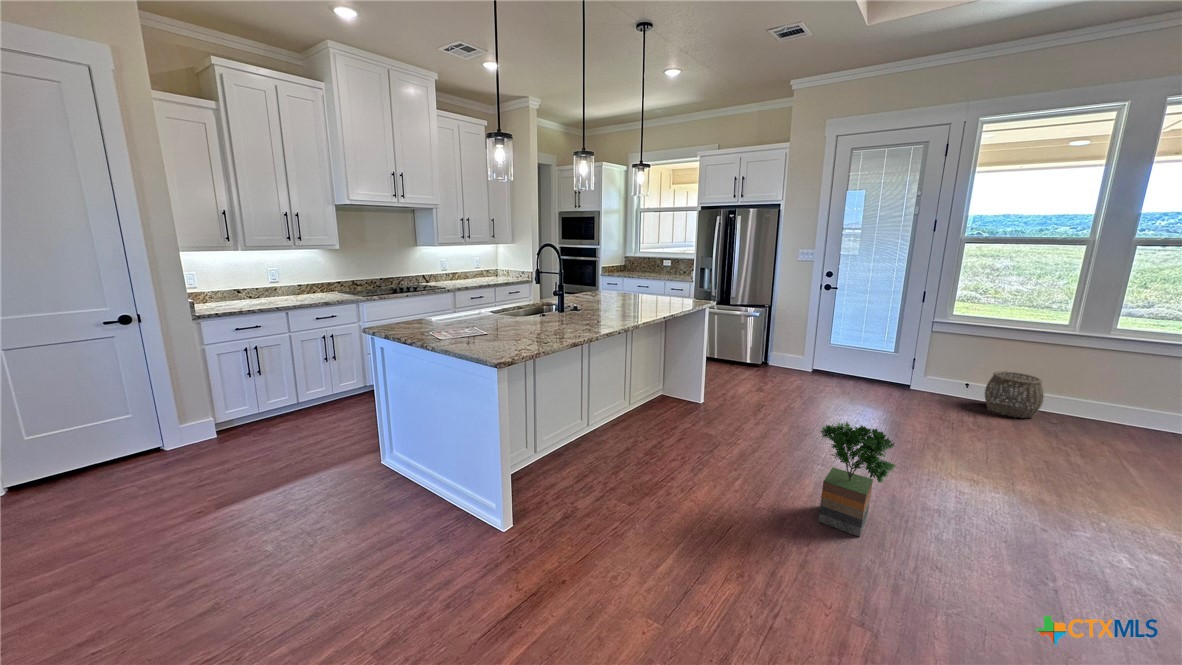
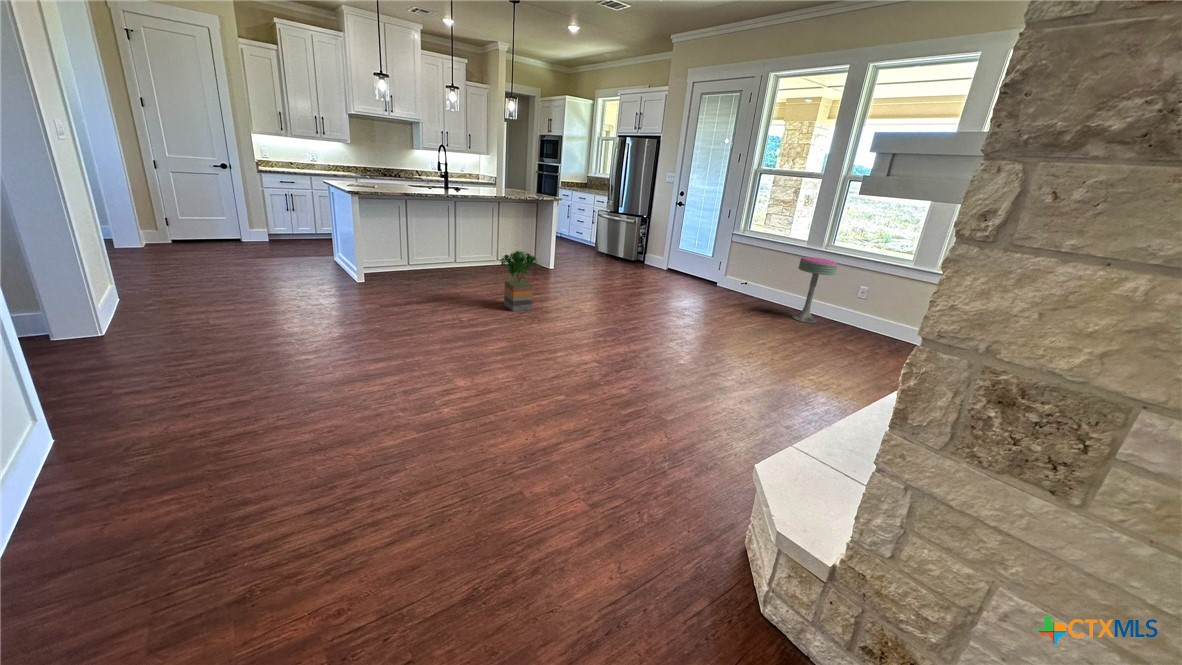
bar stool: none [1083,346,1159,434] -> present [792,257,838,323]
woven basket: present [985,371,1044,418] -> none [742,274,778,309]

